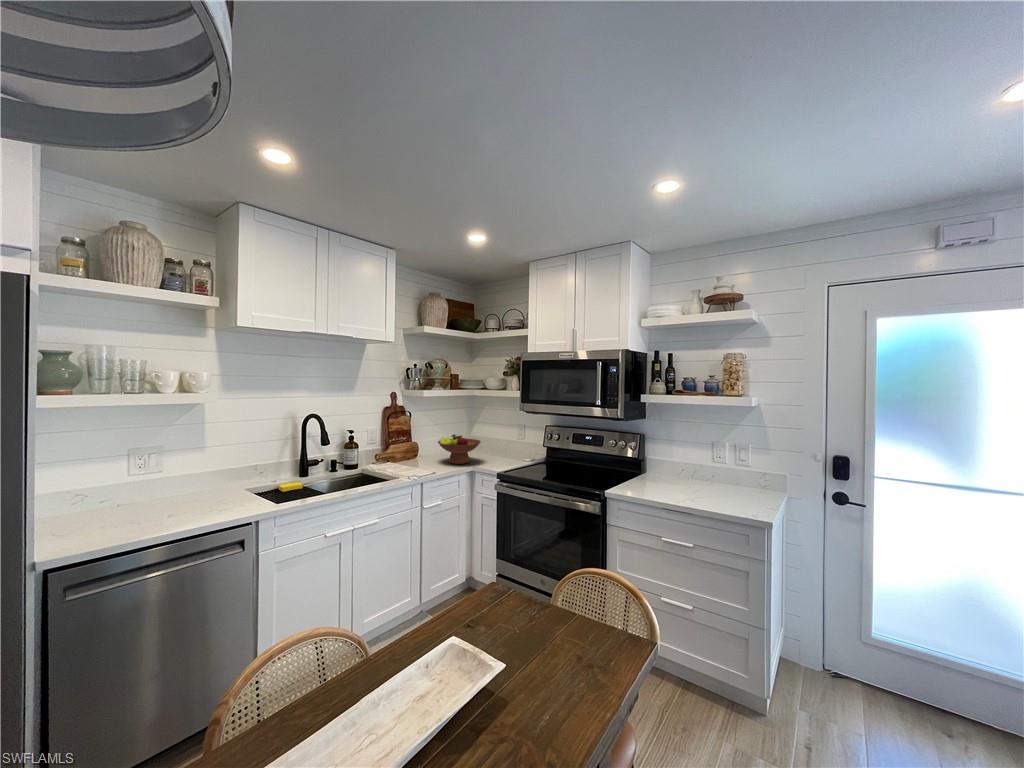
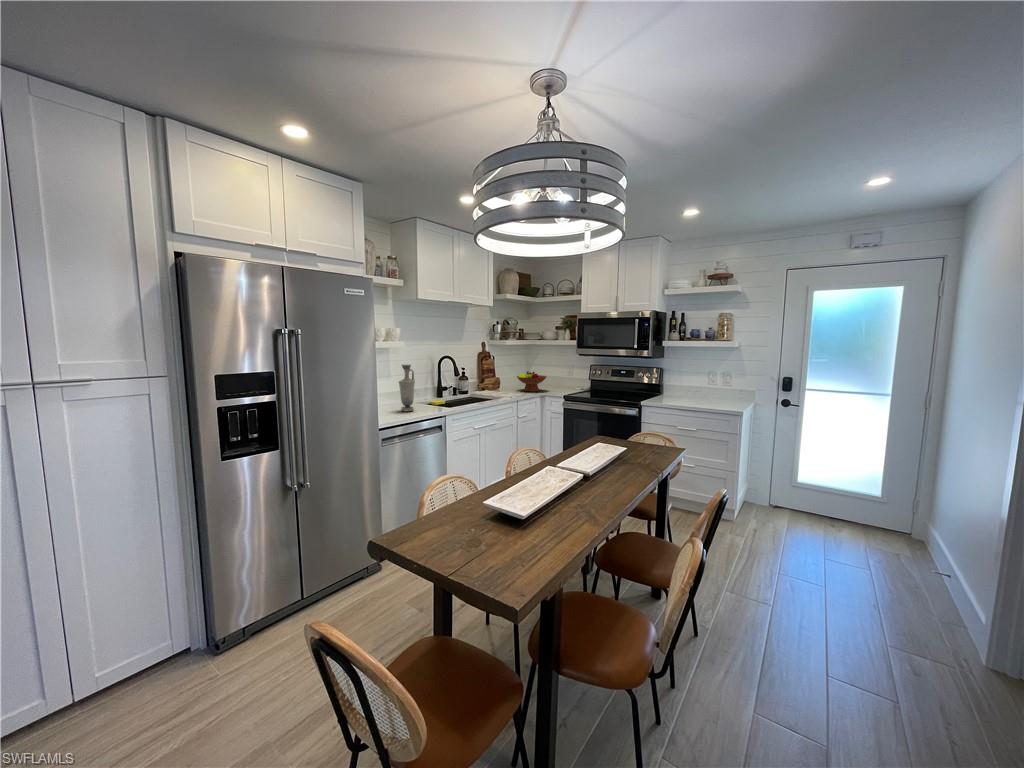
vase: none [168,437,204,521] -> present [399,365,415,411]

